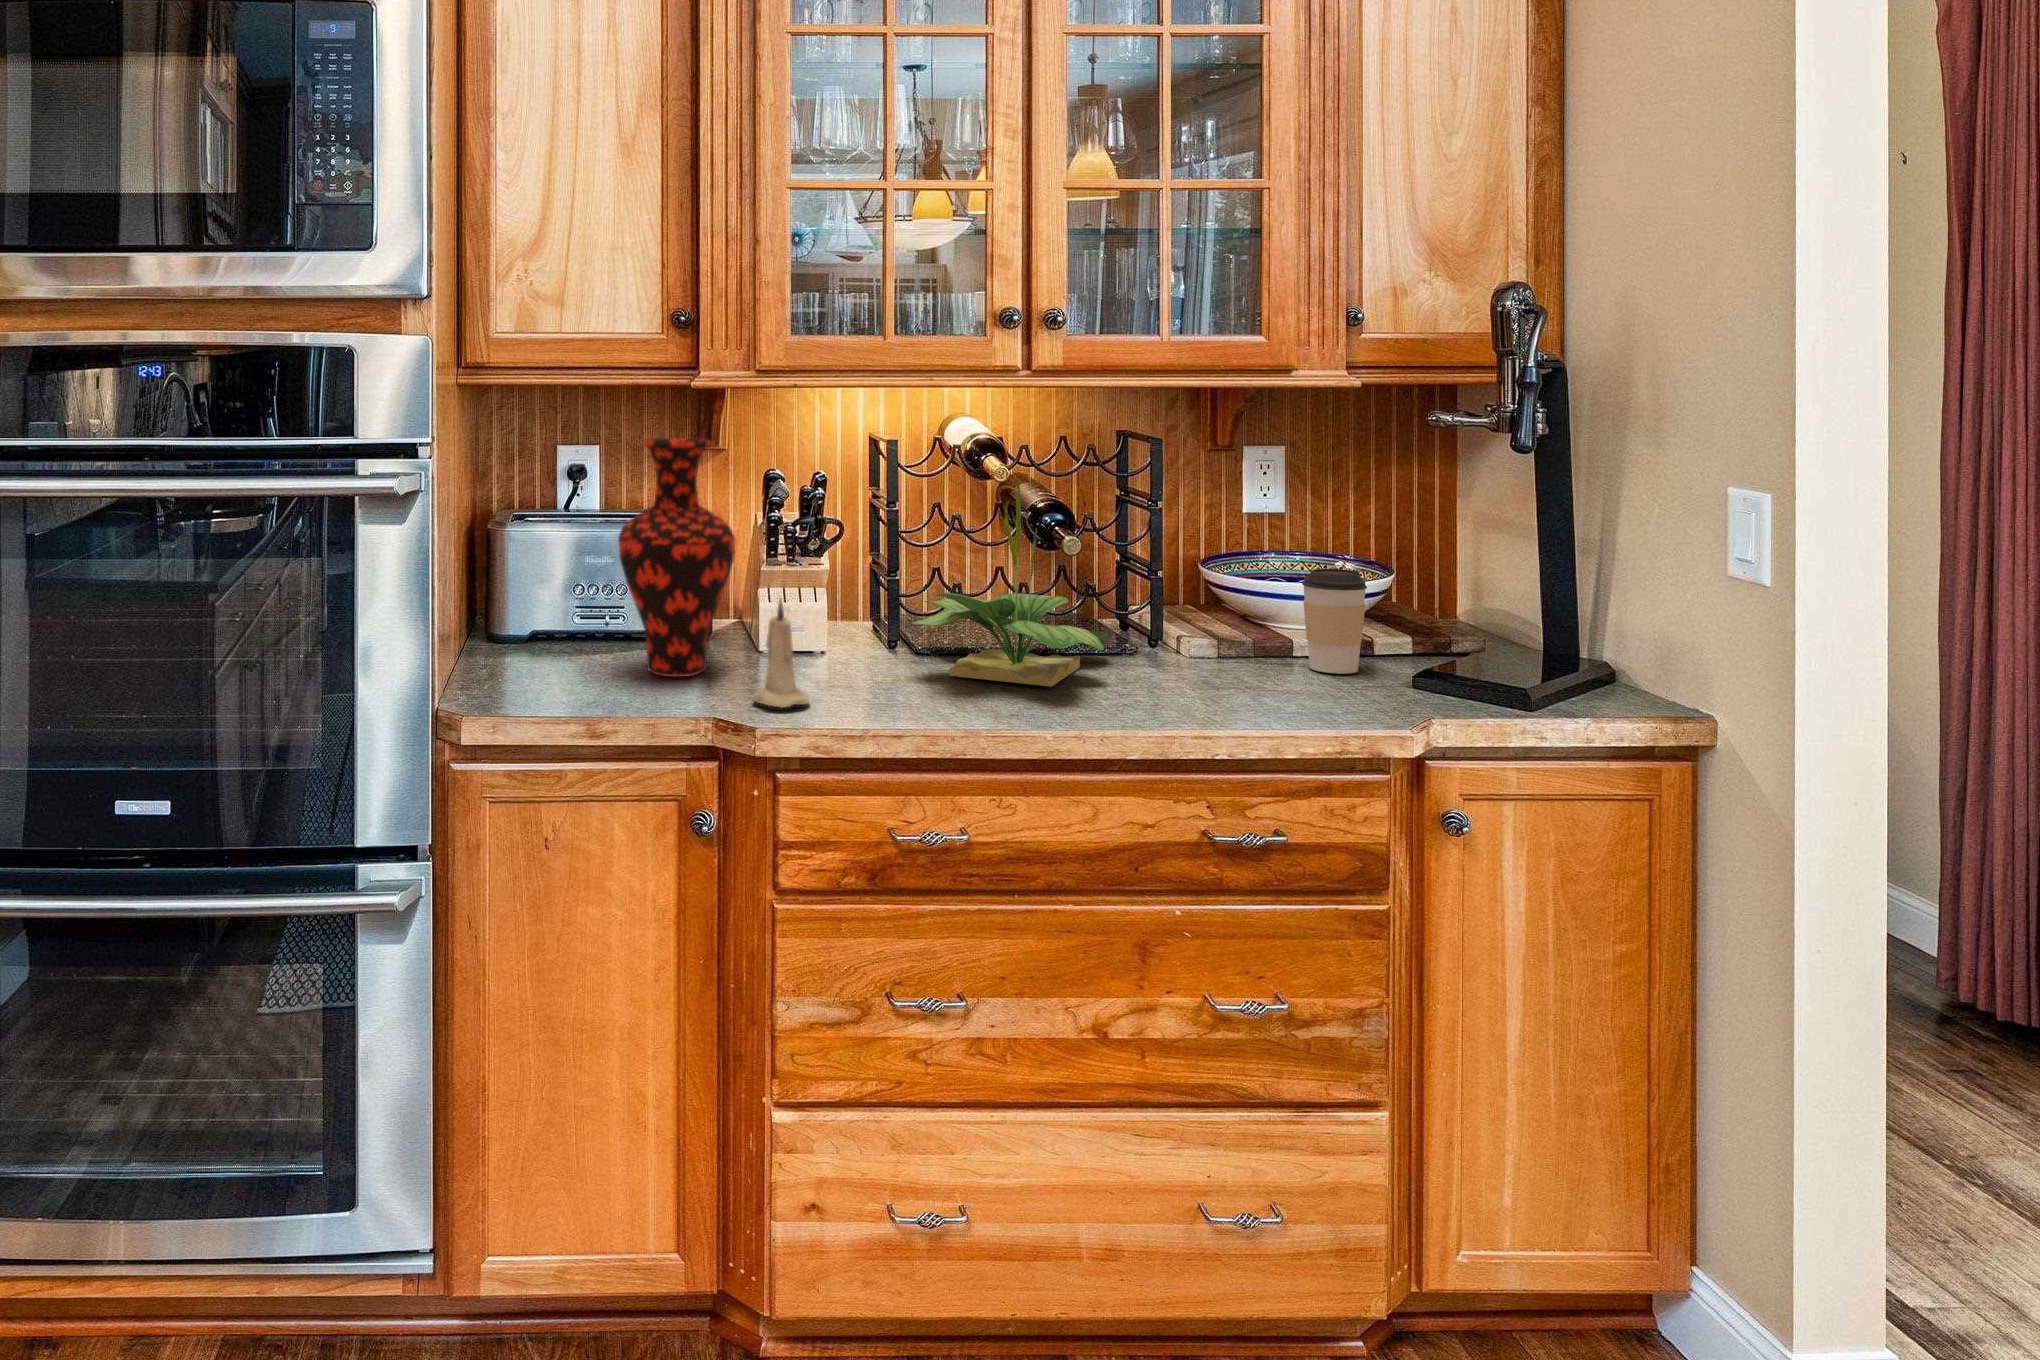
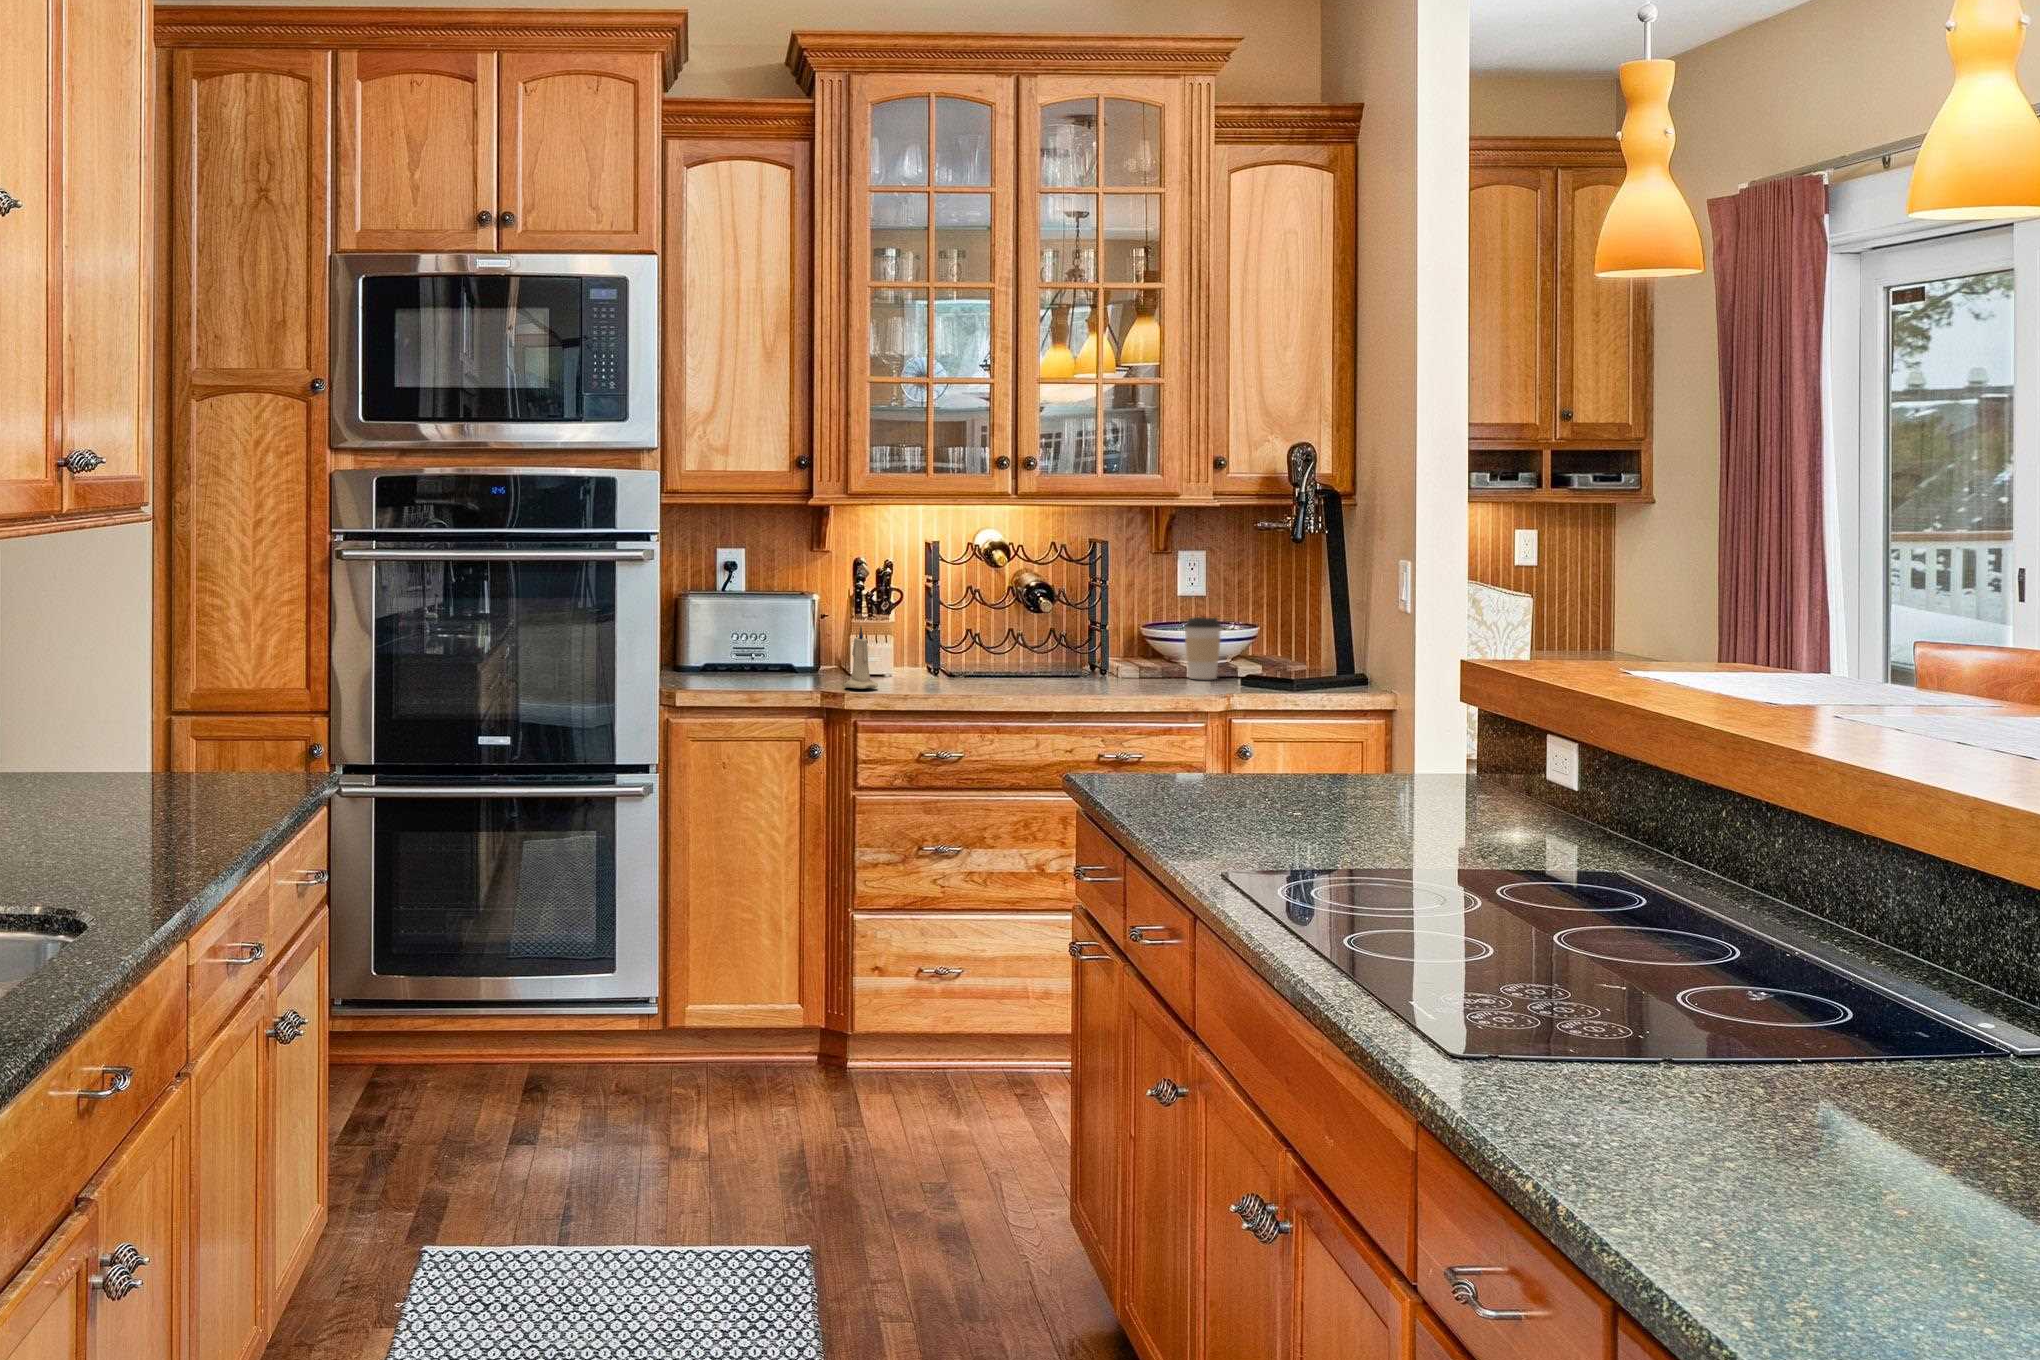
vase: present [618,438,735,677] -> none [762,534,835,680]
potted plant: present [912,473,1109,687] -> none [942,556,1068,683]

